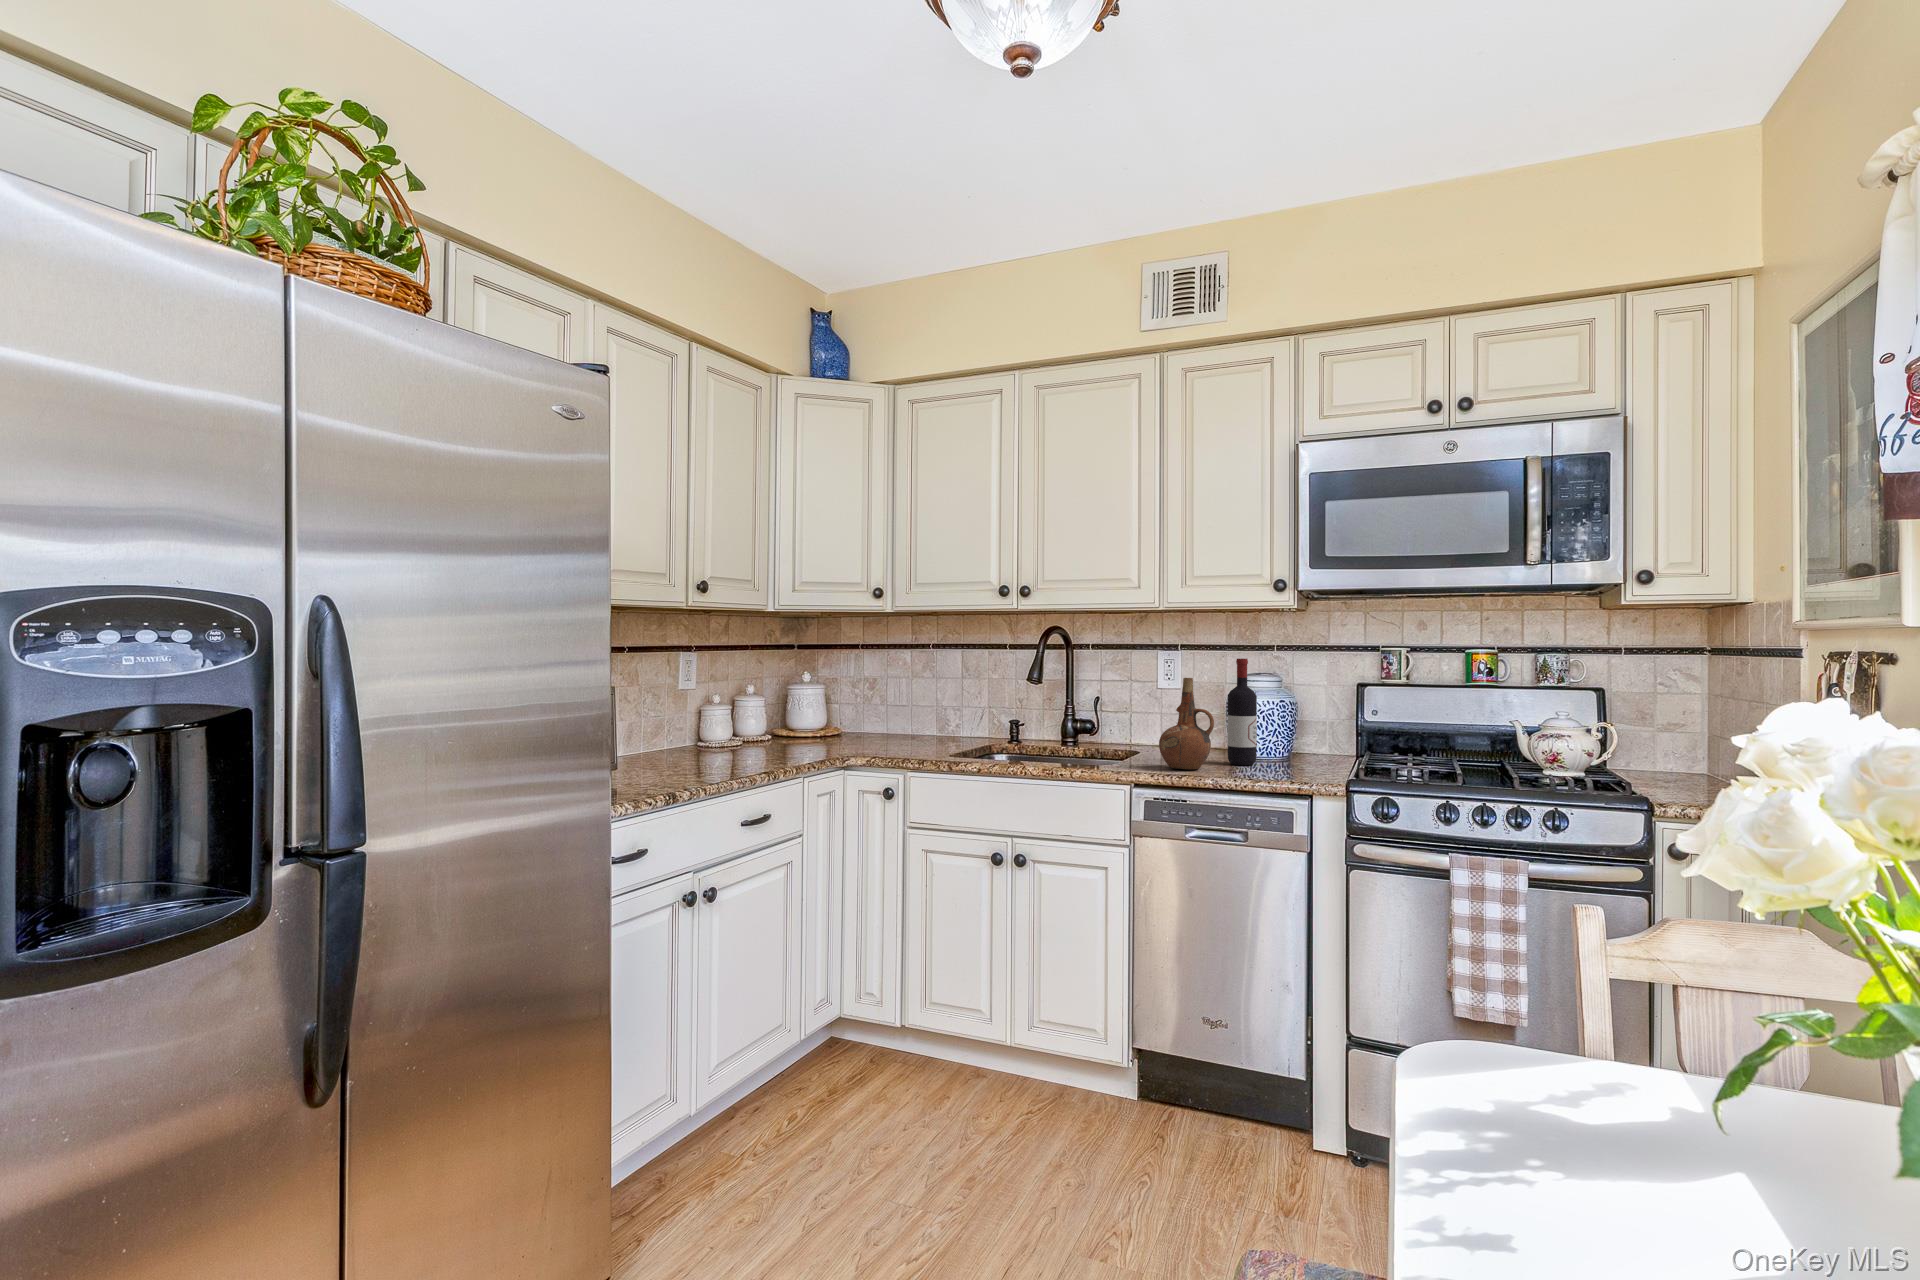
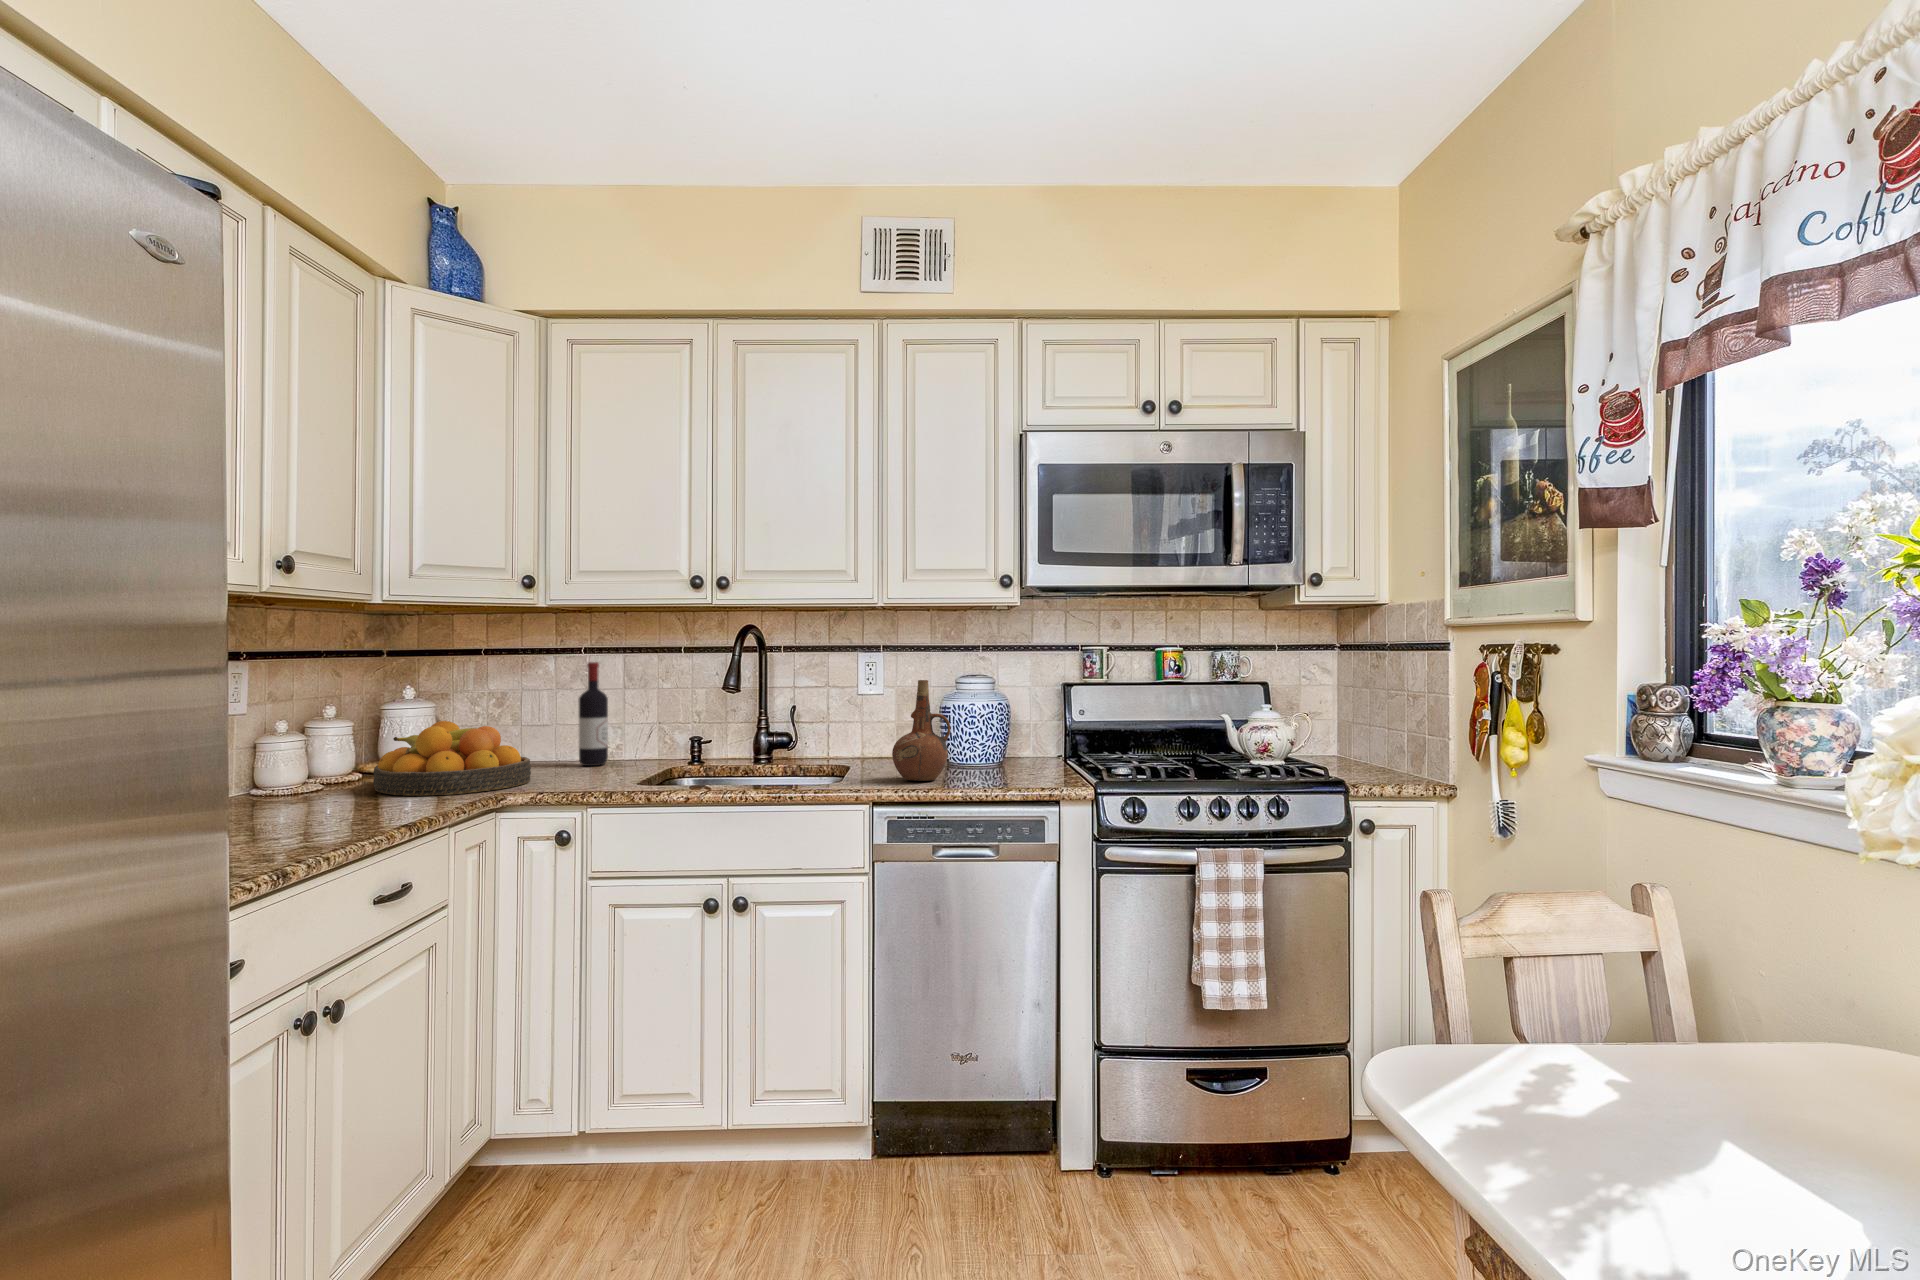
wine bottle: present [1228,659,1257,765] -> present [579,662,608,766]
fruit bowl: none [776,701,883,756] -> present [373,721,531,796]

